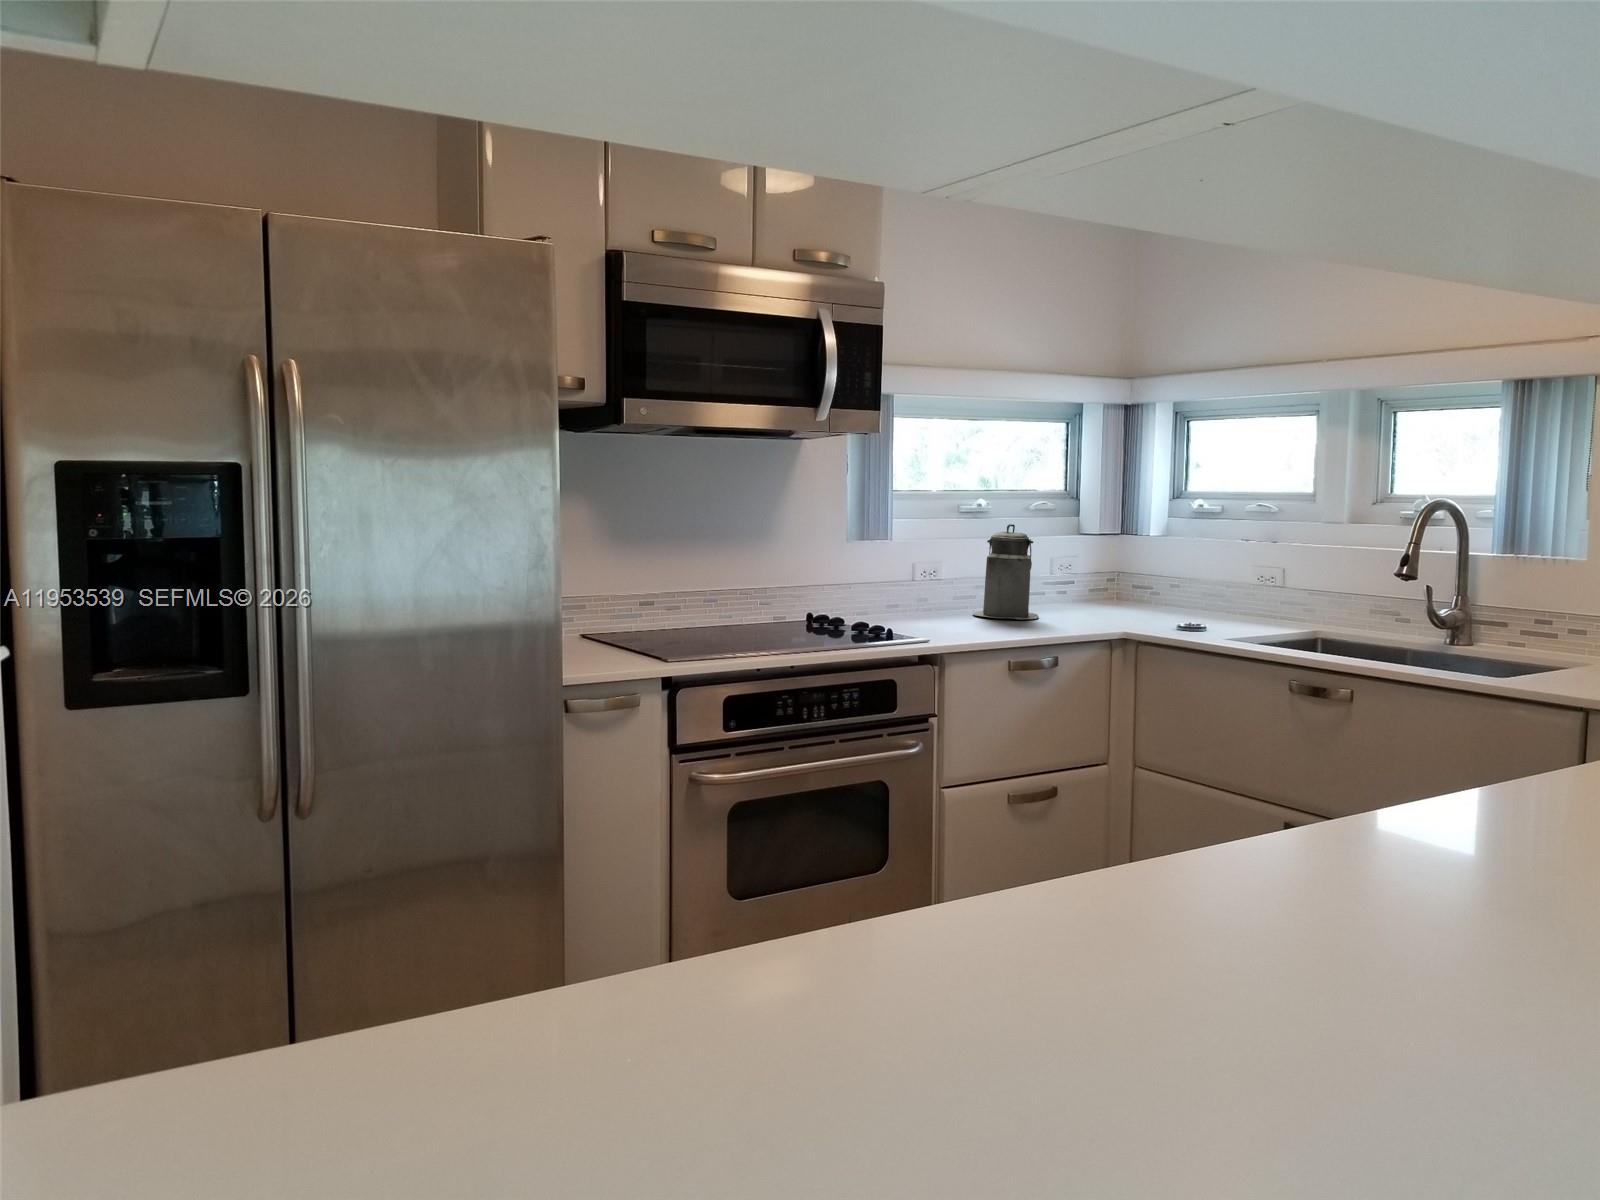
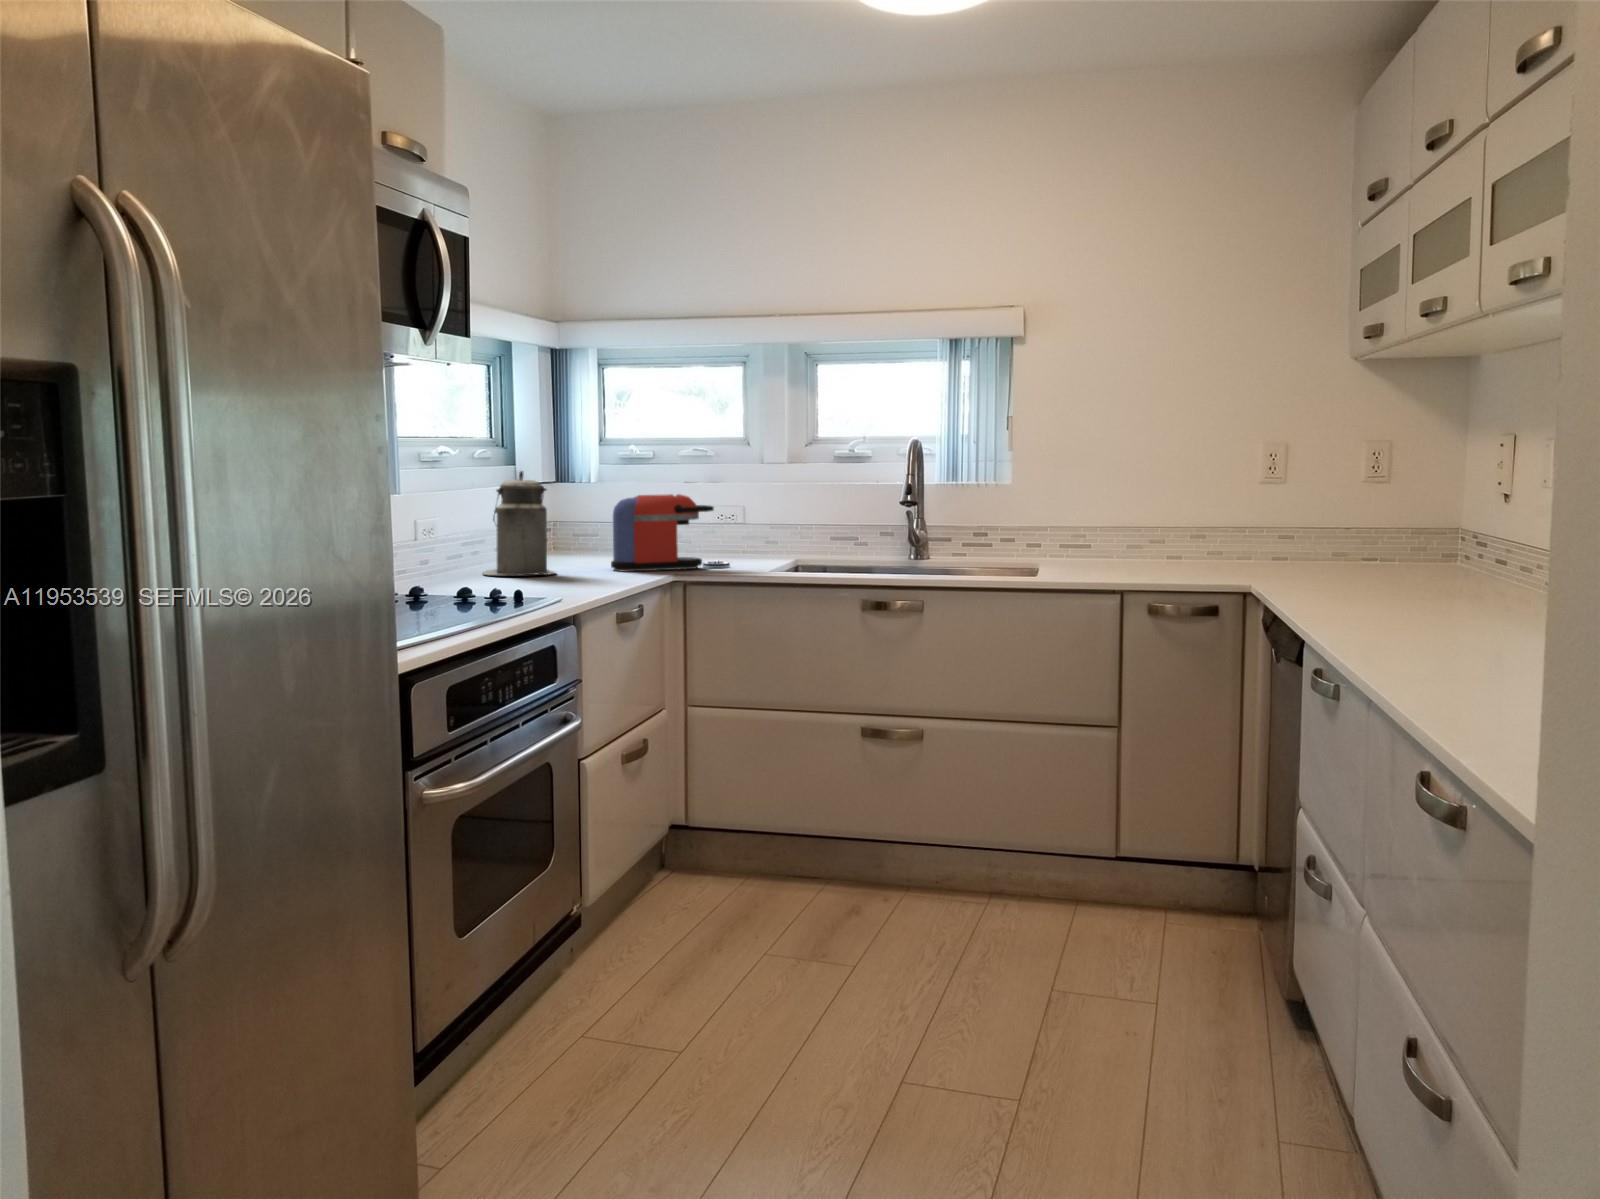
coffee maker: none [1098,551,1211,628] -> present [611,494,714,572]

